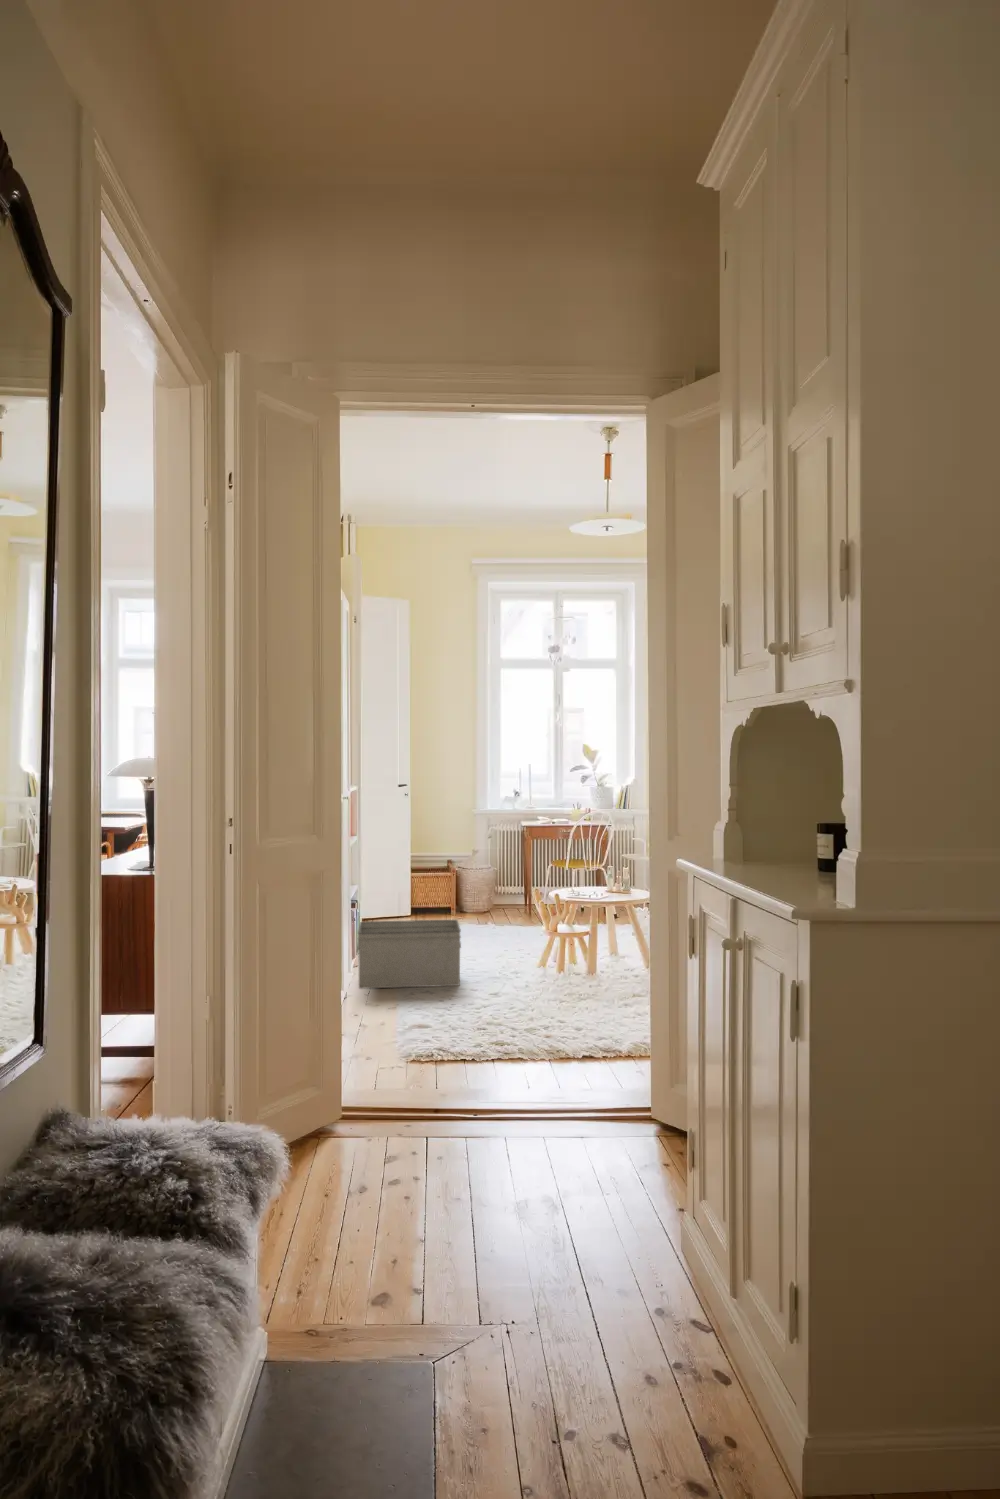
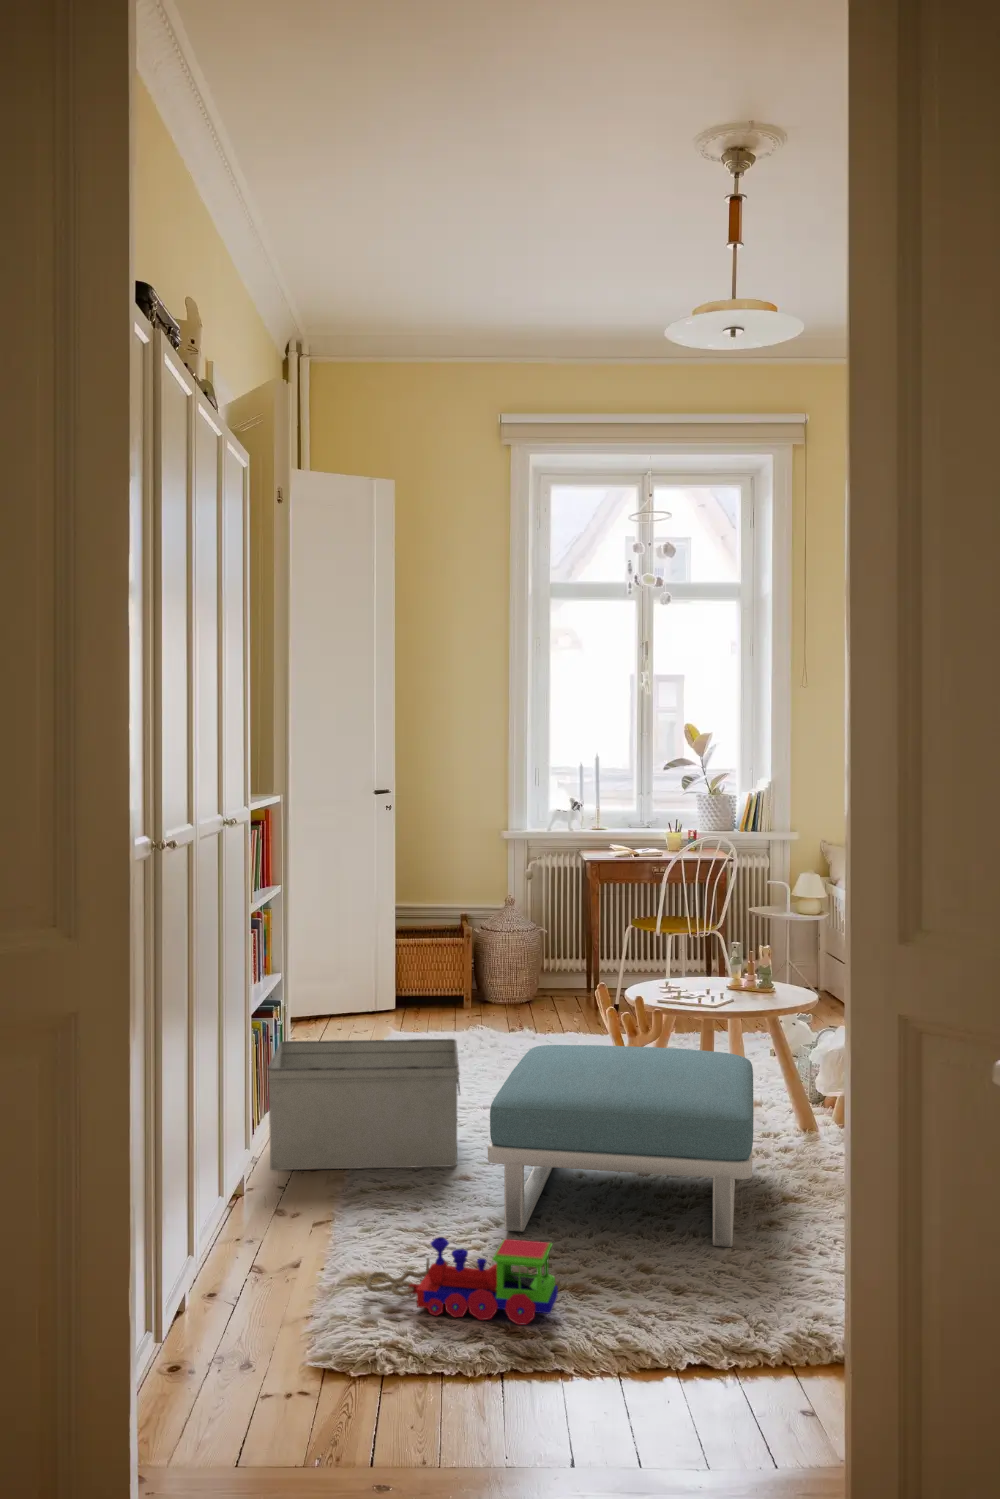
footstool: none [480,920,617,1014] -> present [488,1045,754,1247]
toy train: none [423,1003,519,1043] -> present [366,1237,558,1325]

